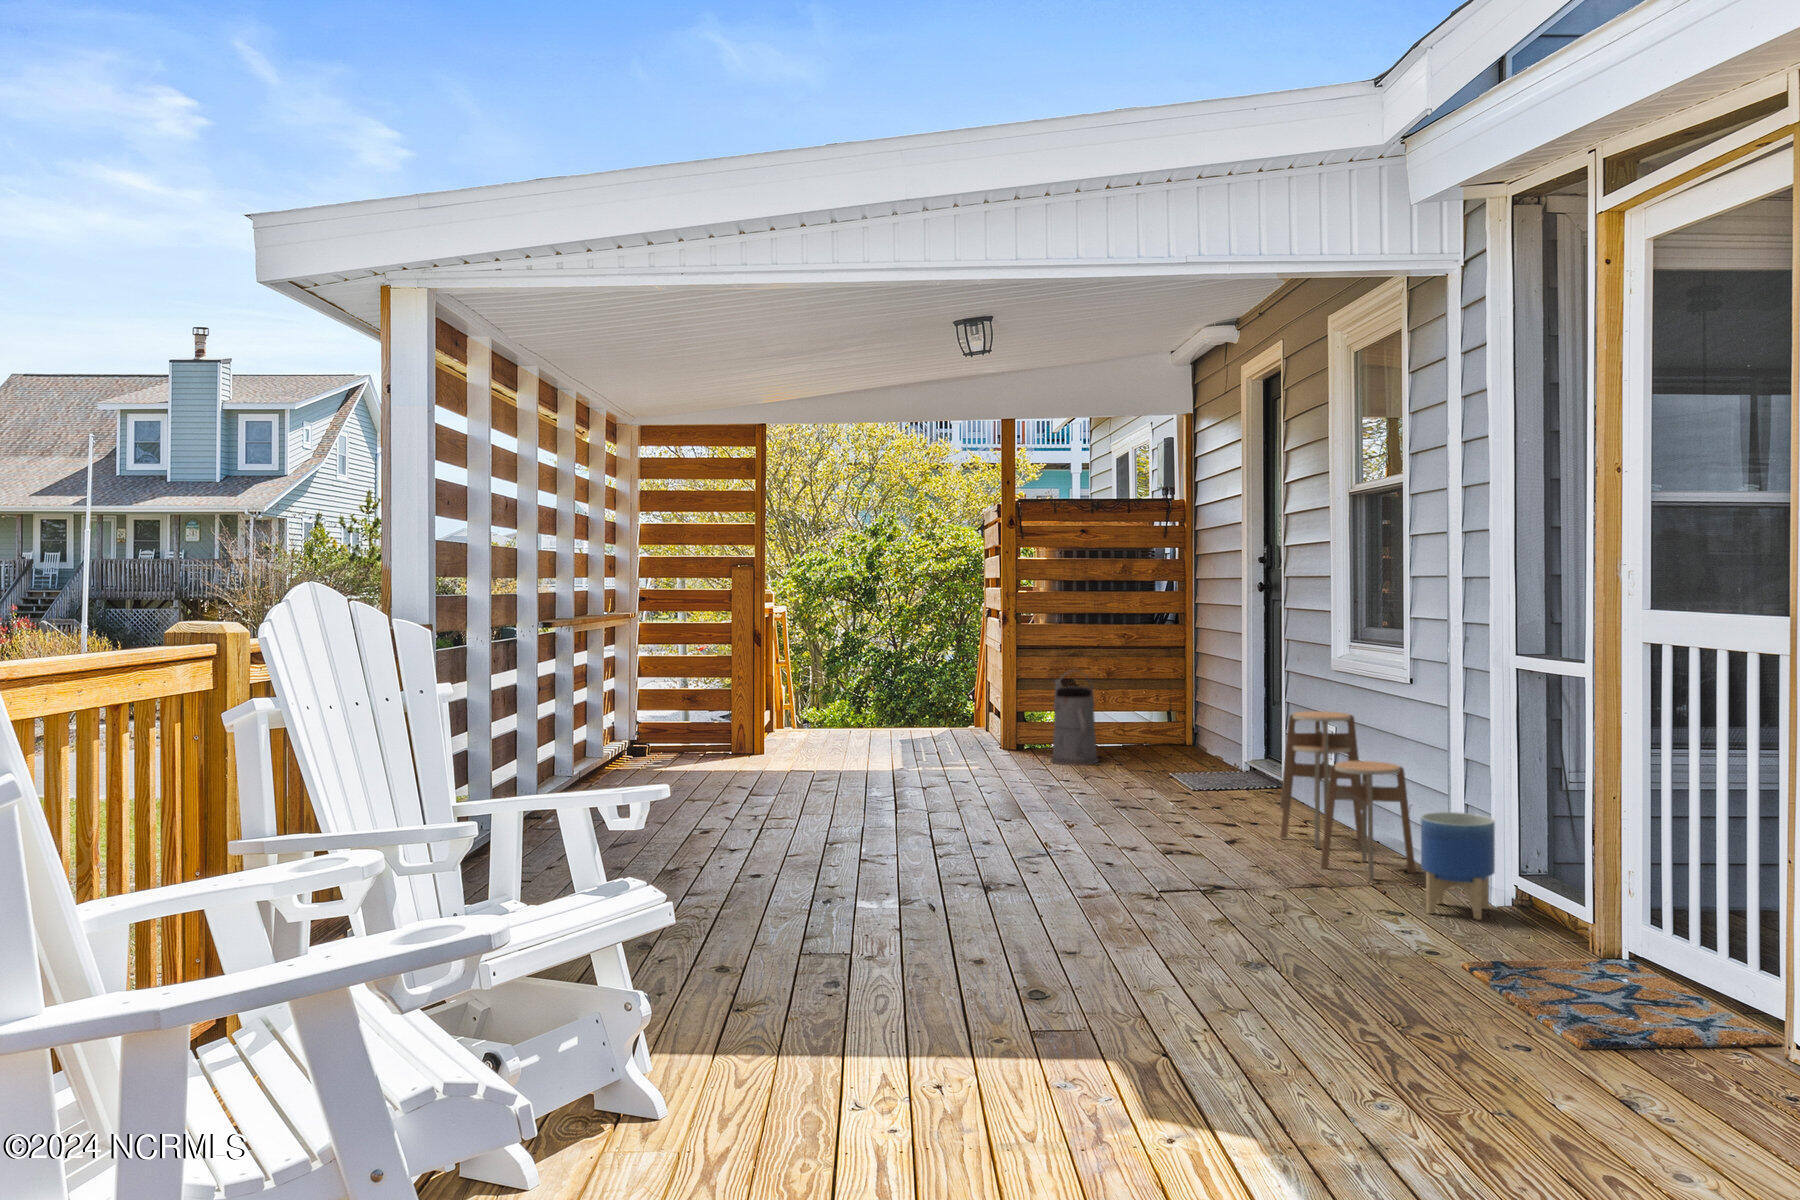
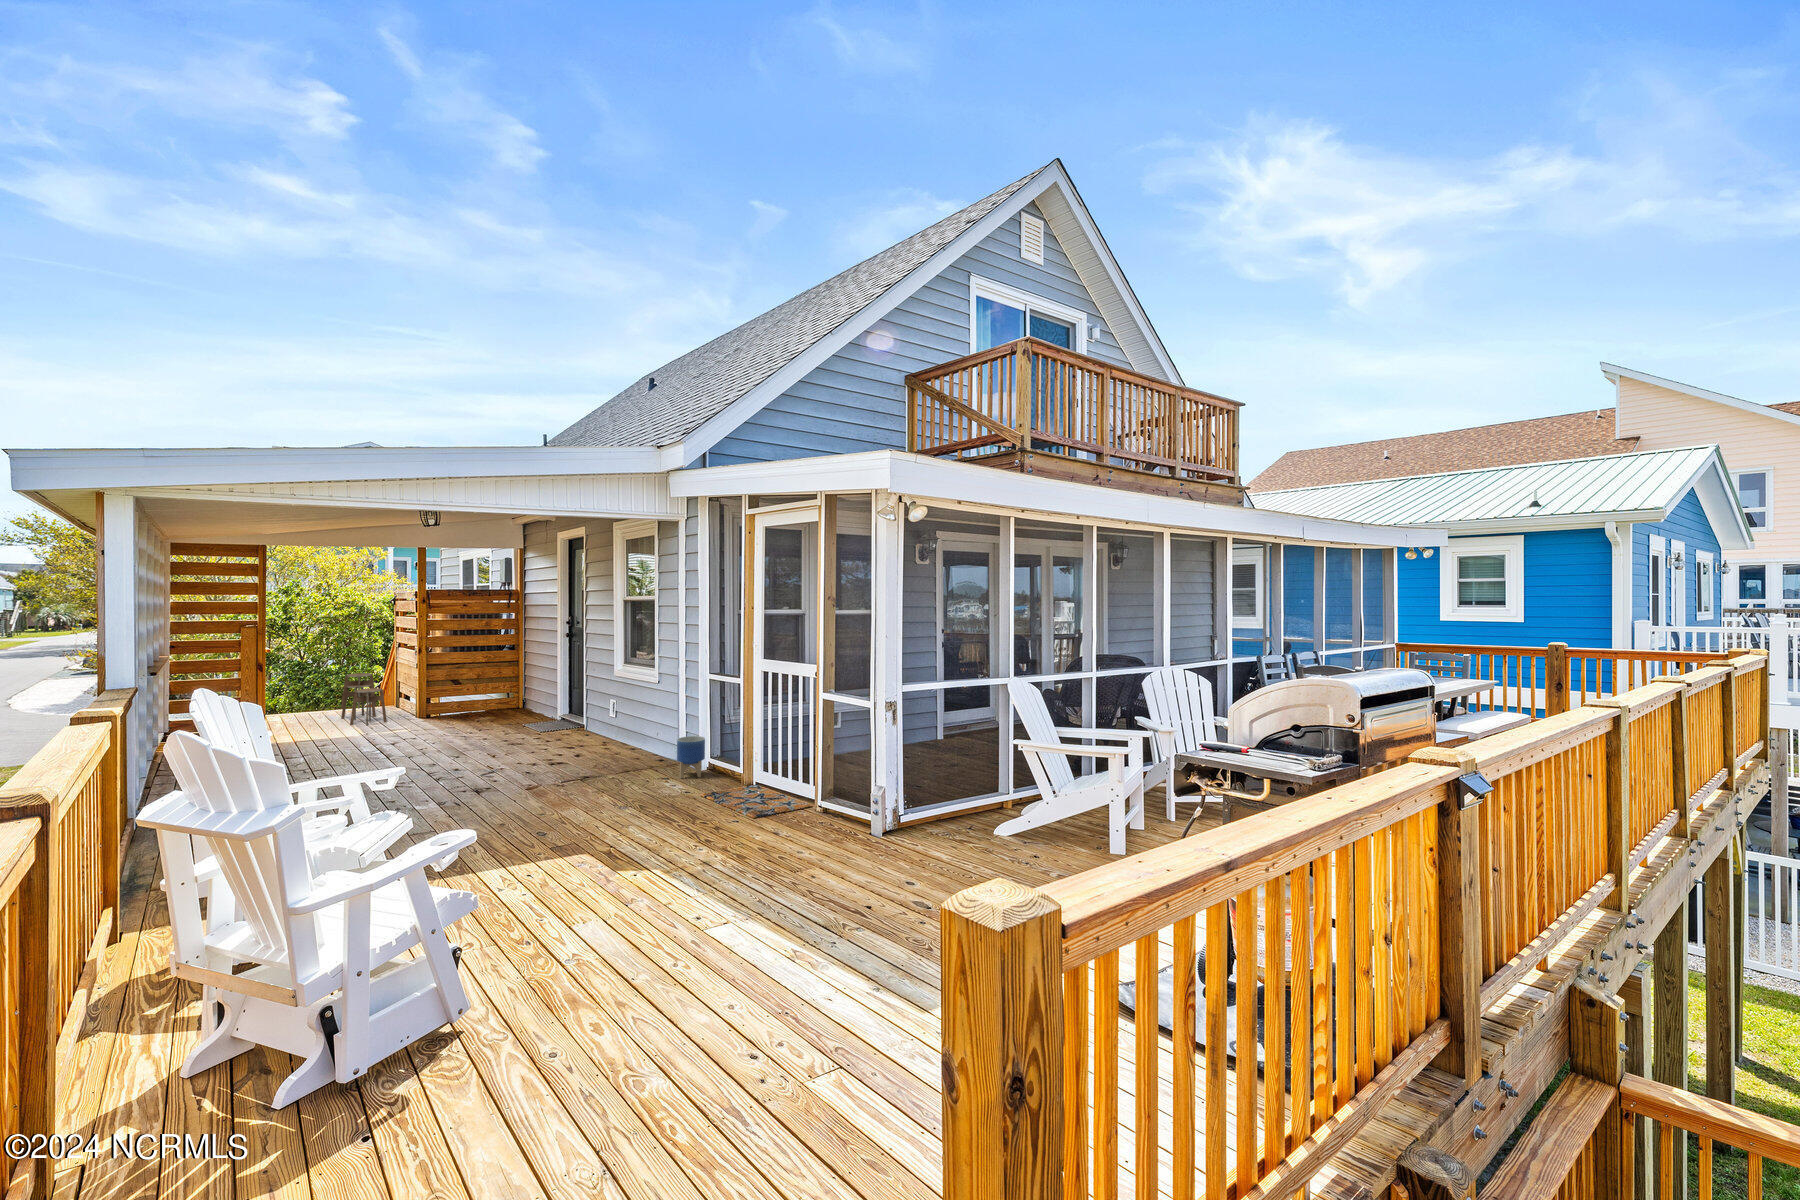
watering can: present [1051,671,1099,765] -> none [441,679,474,732]
stool: present [1280,711,1416,880] -> present [341,673,387,726]

